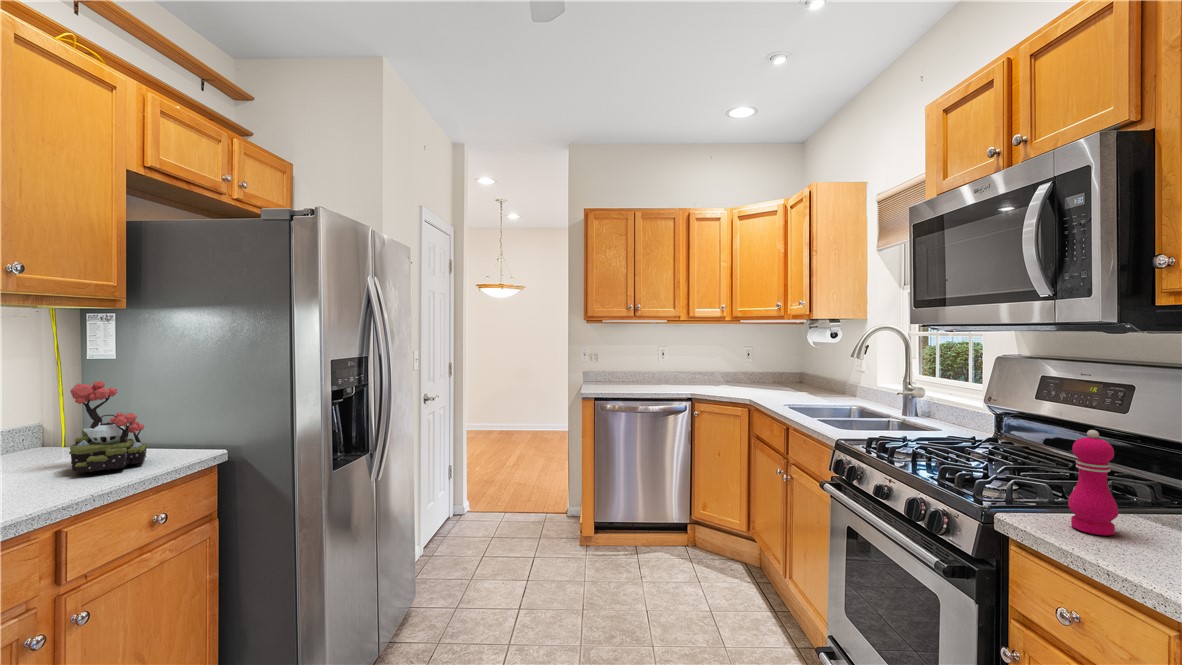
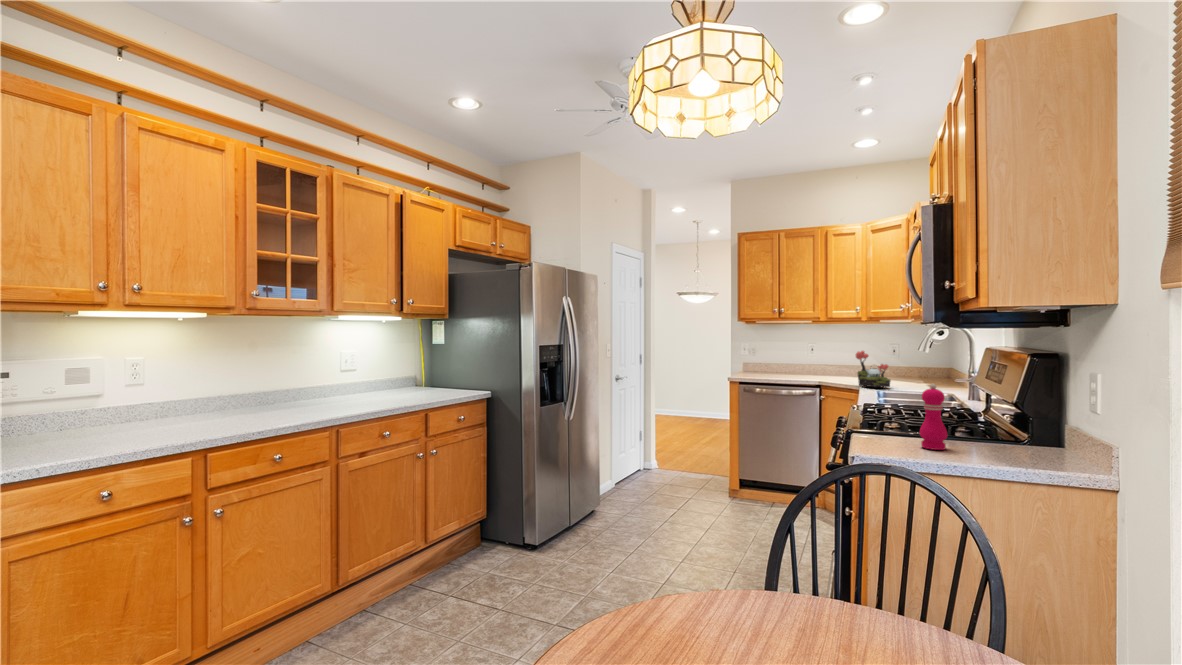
plant: present [69,381,147,473] -> present [856,351,891,387]

